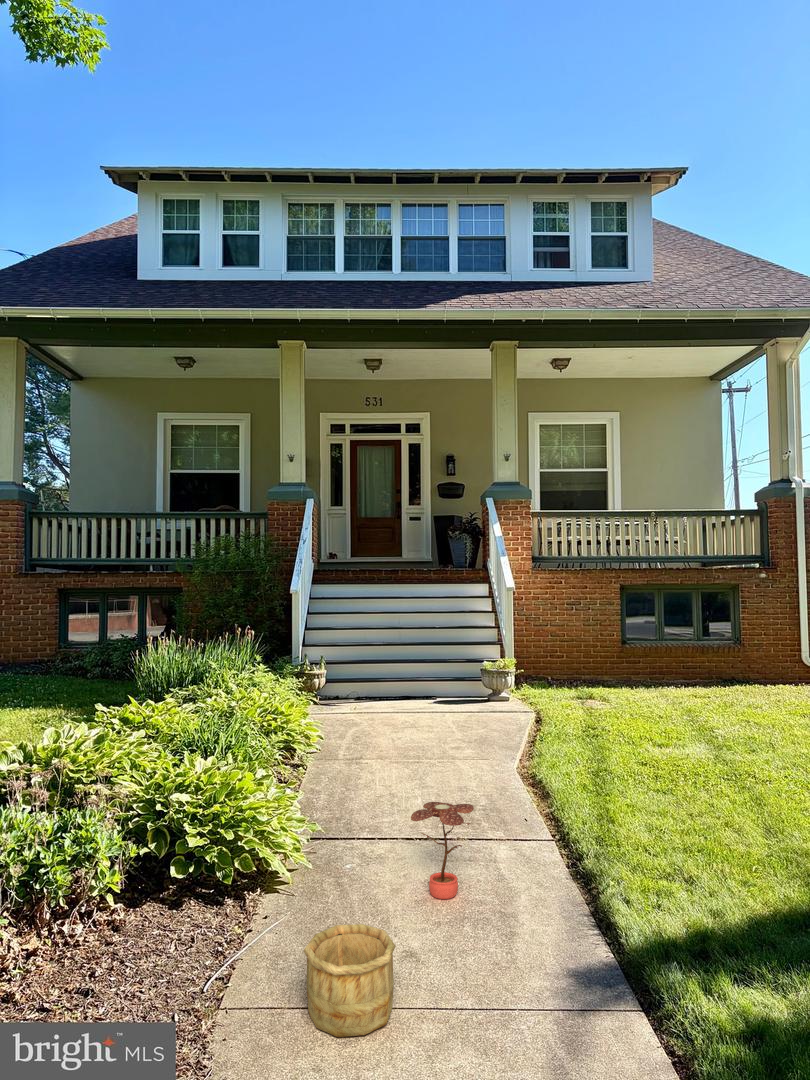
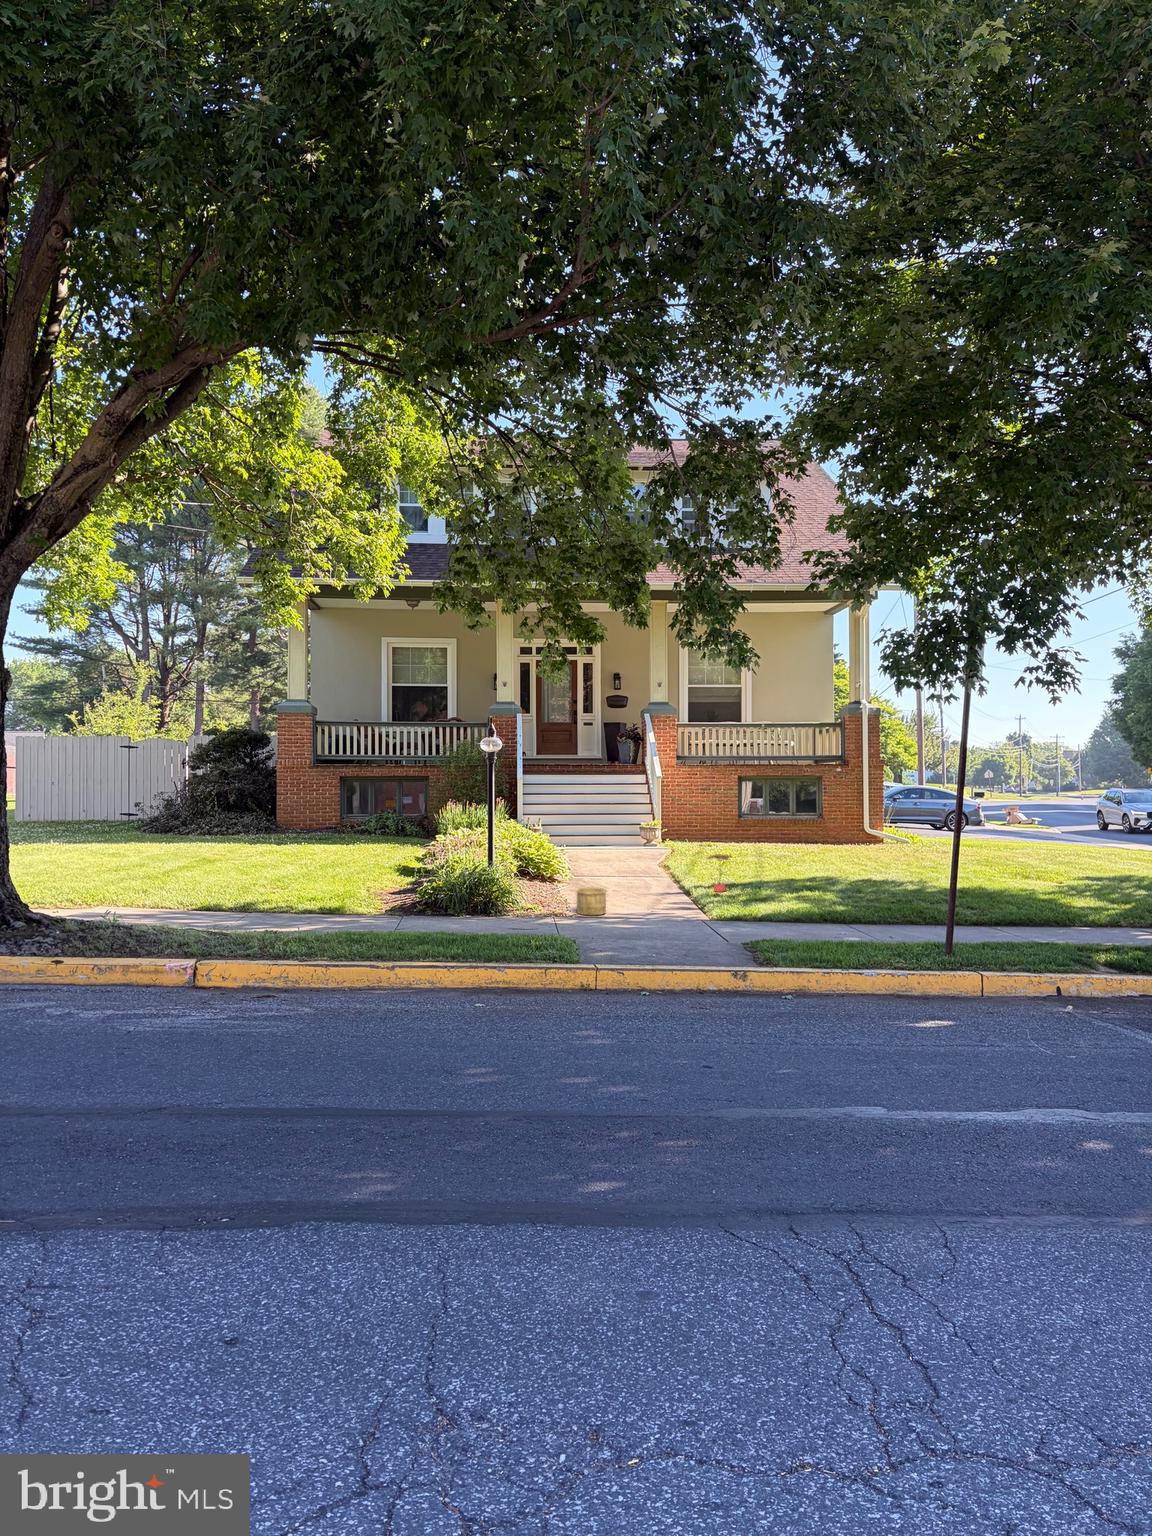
potted plant: present [411,802,474,899] -> present [707,854,731,892]

